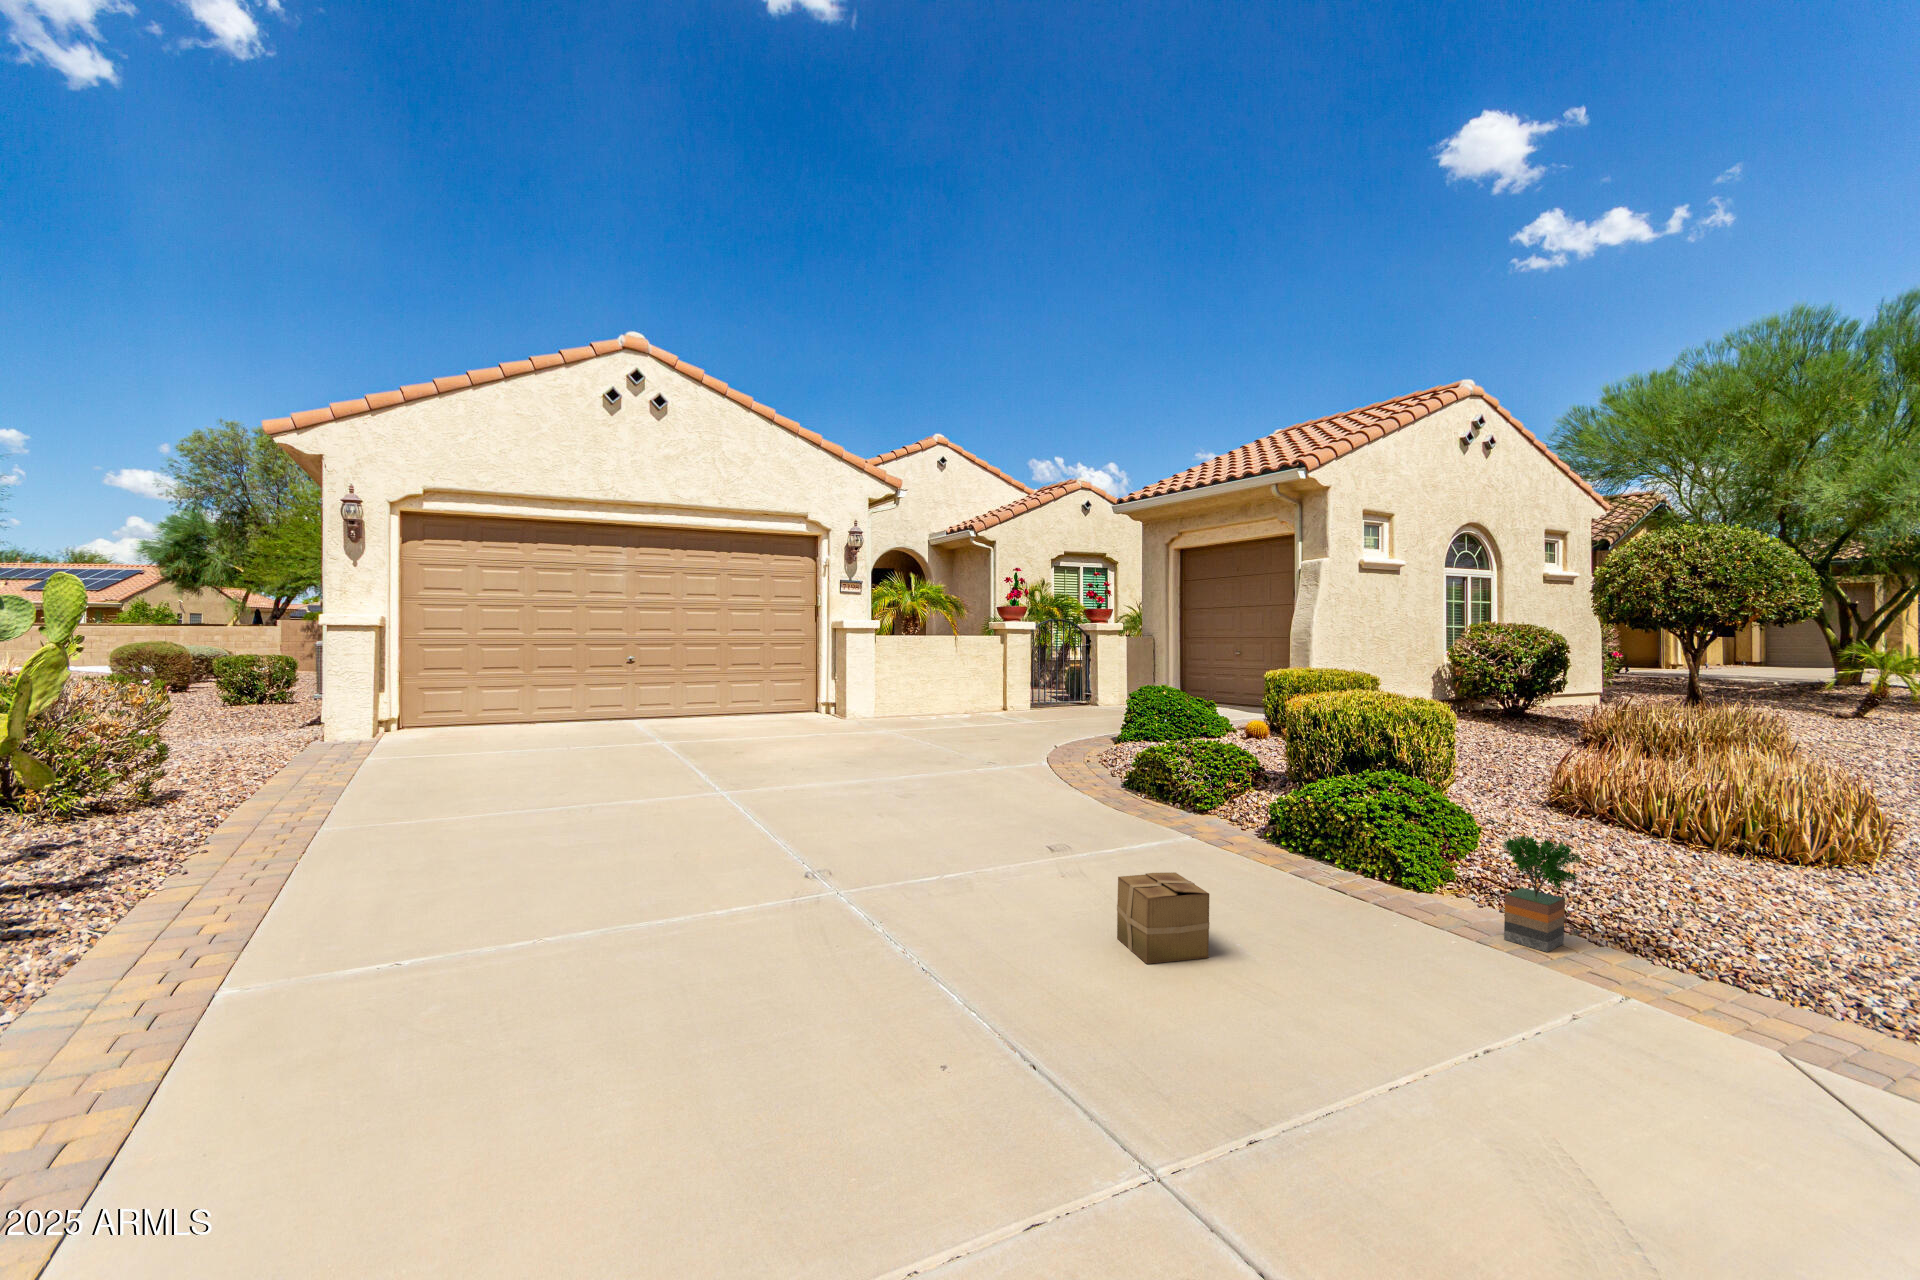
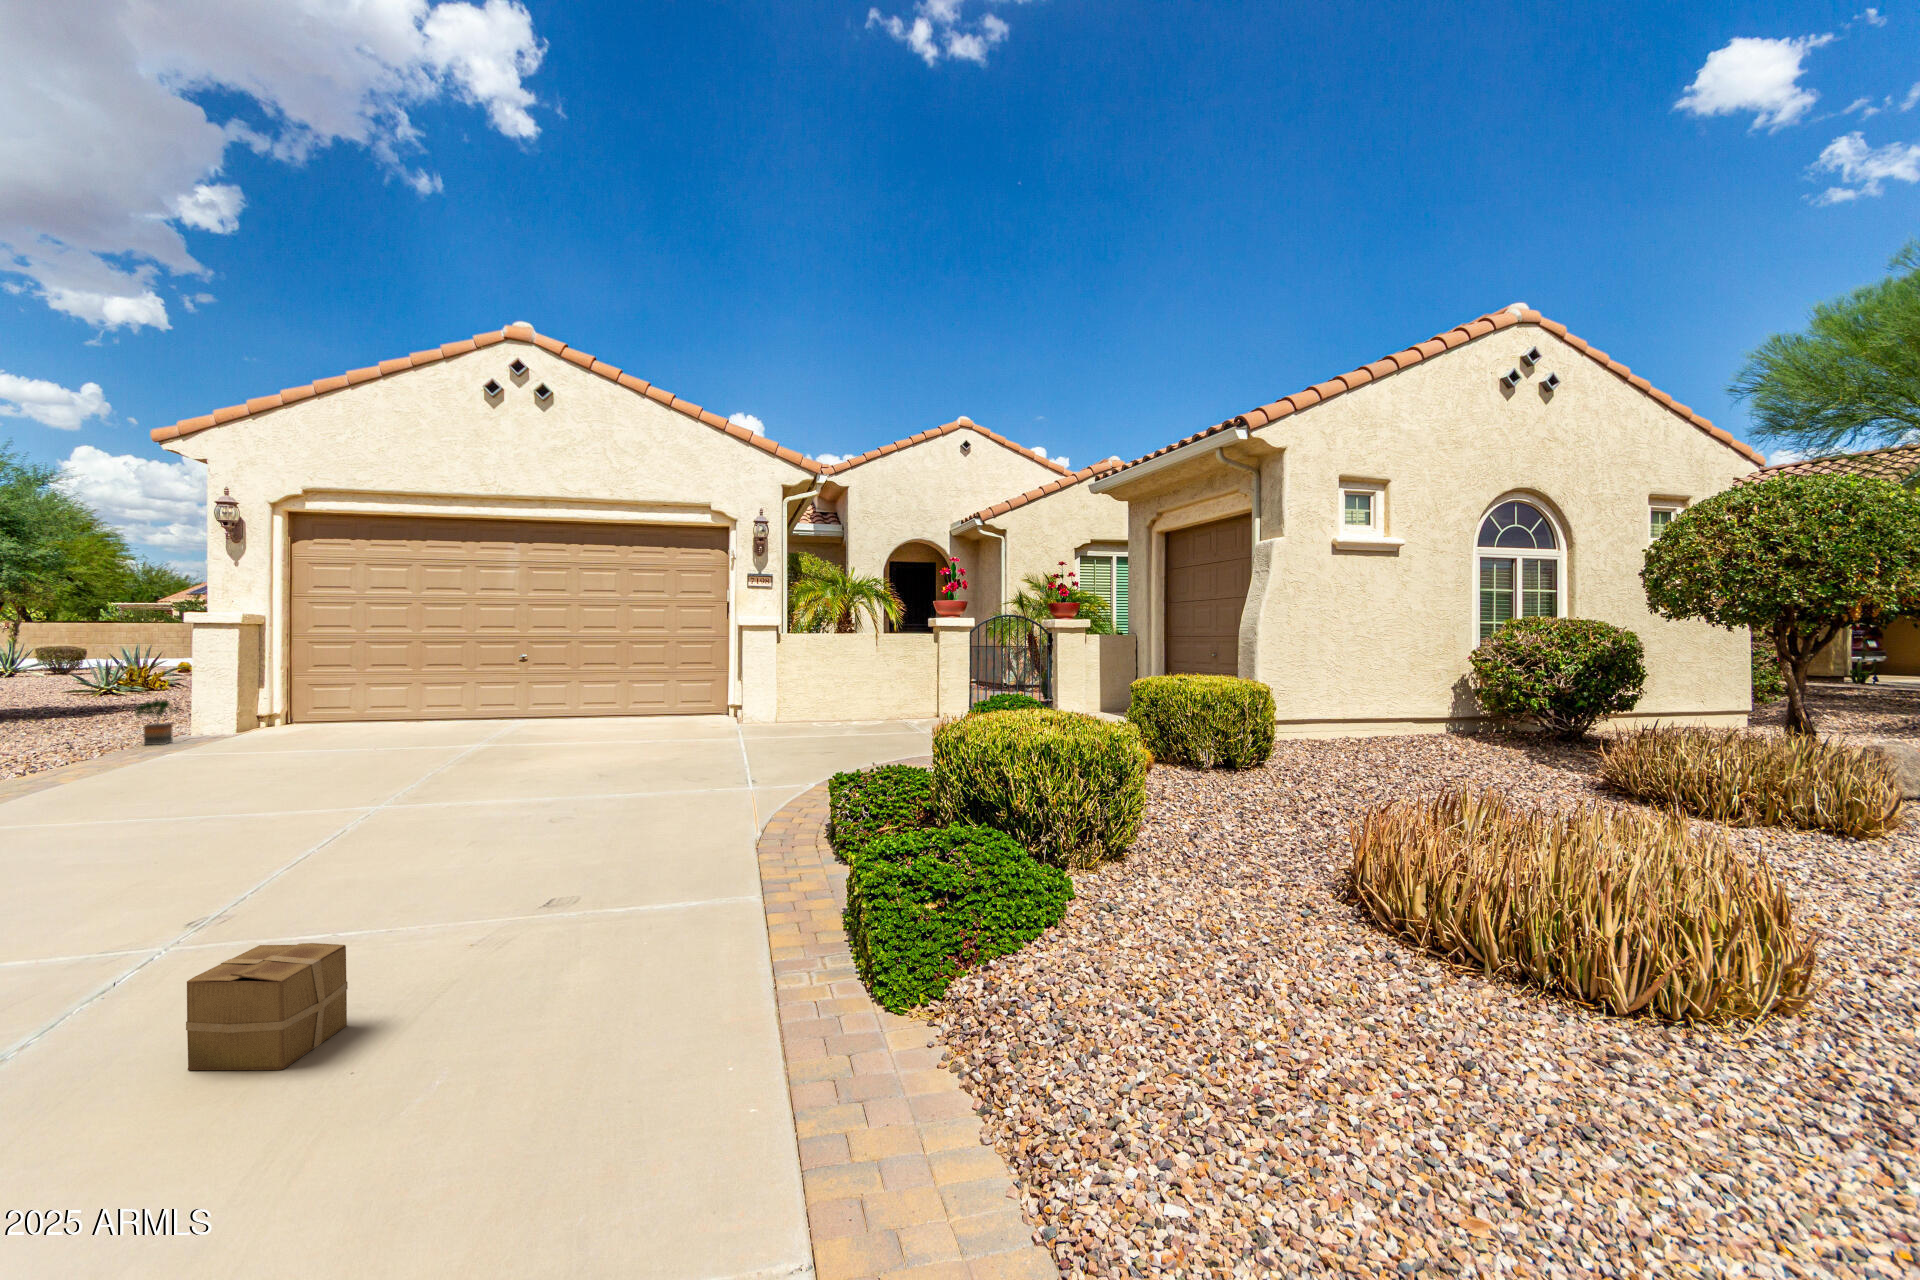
potted tree: present [1503,836,1582,952] -> present [135,700,177,745]

